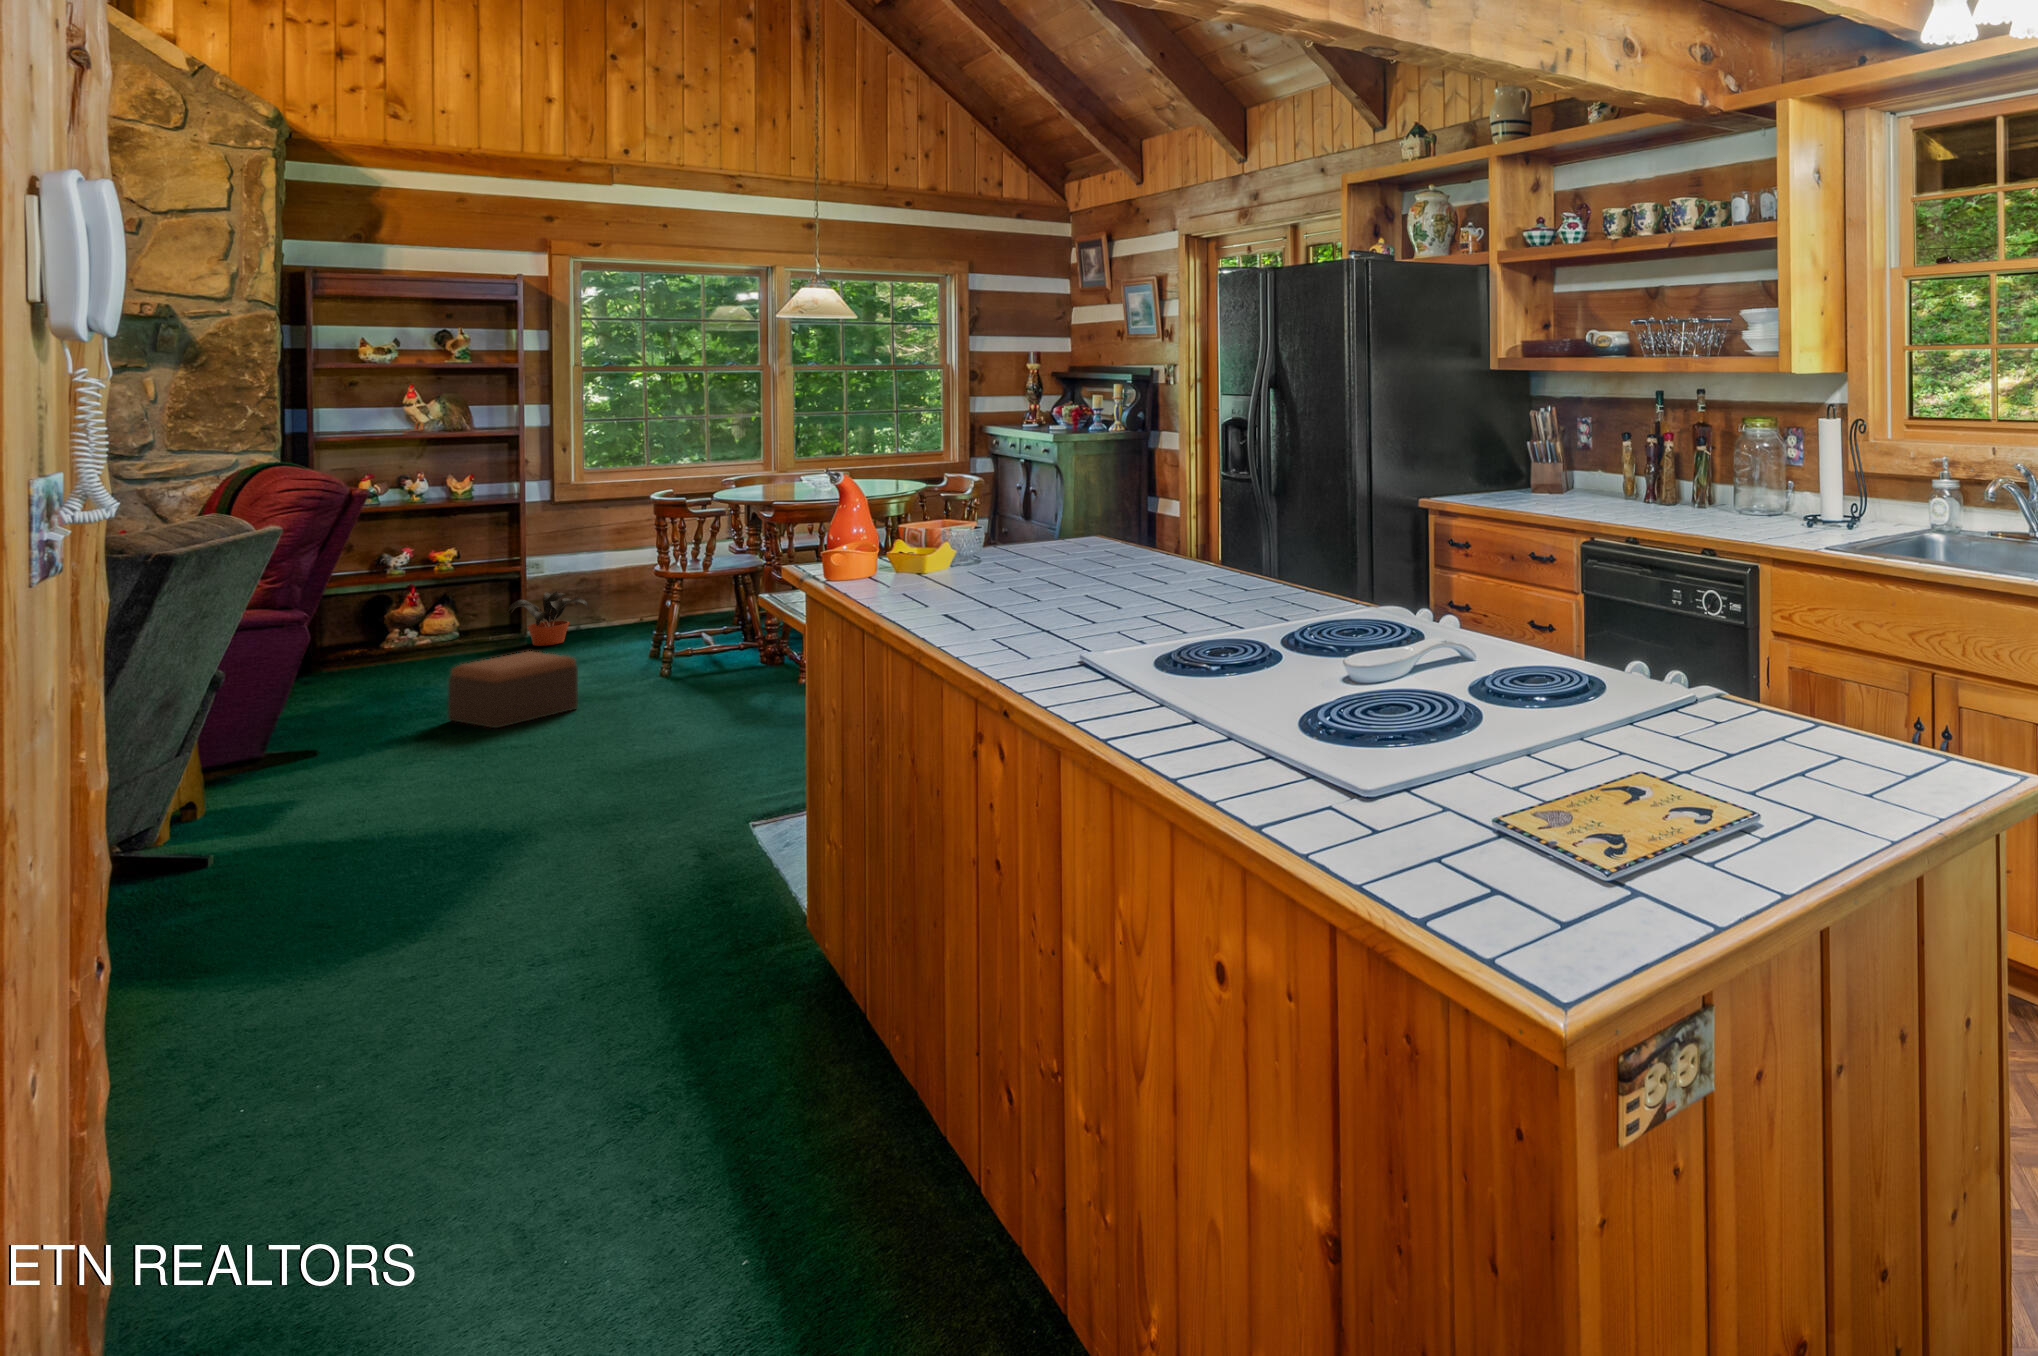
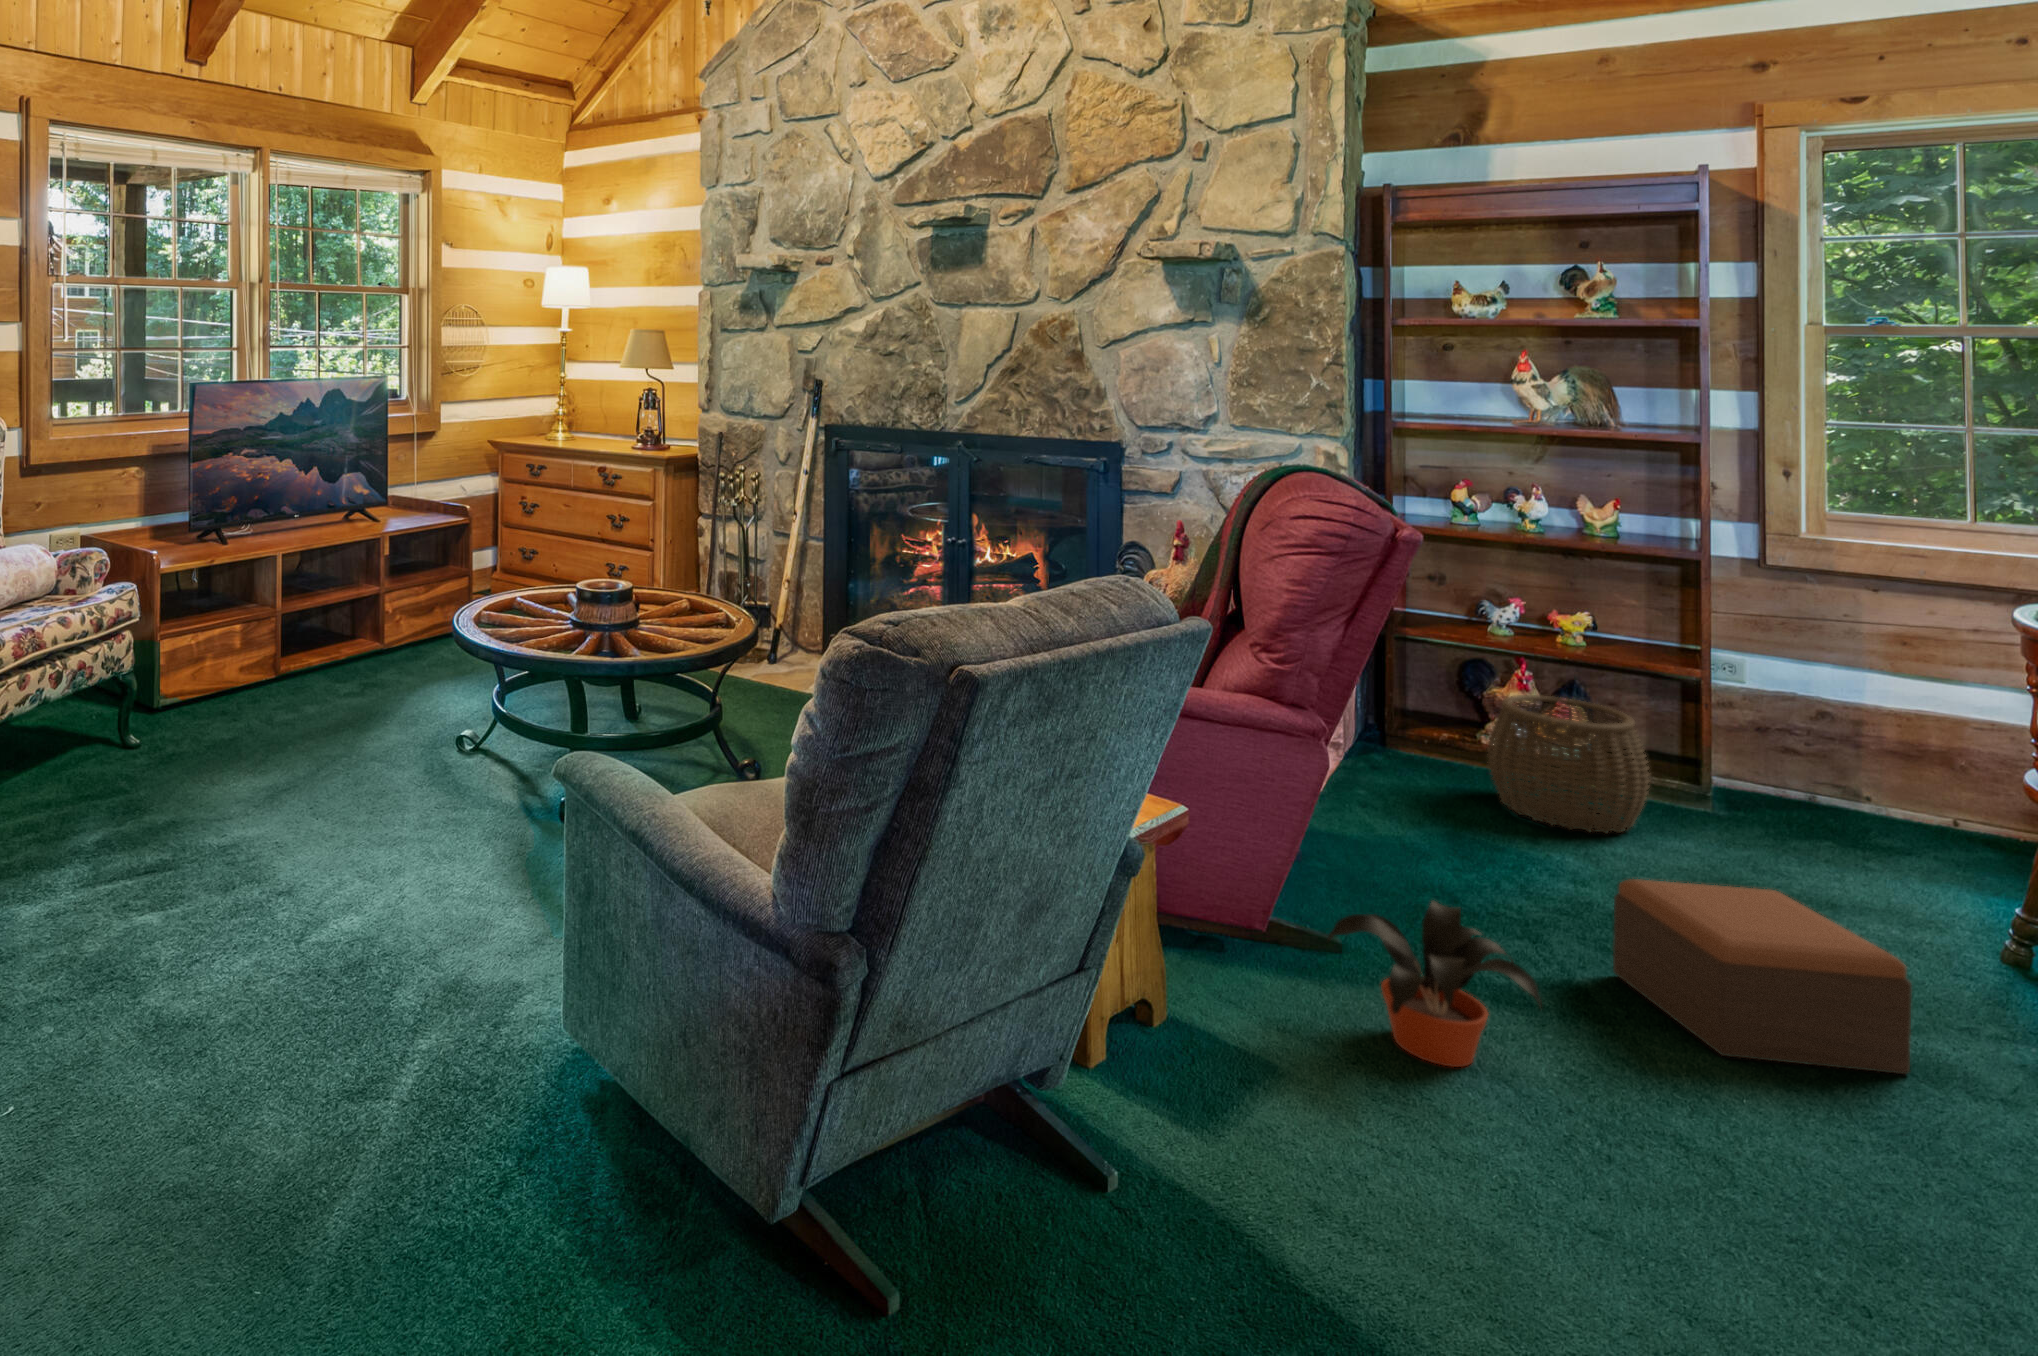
potted plant: present [506,591,589,646] -> present [1328,901,1542,1067]
woven basket: none [383,601,485,679] -> present [1487,695,1650,833]

